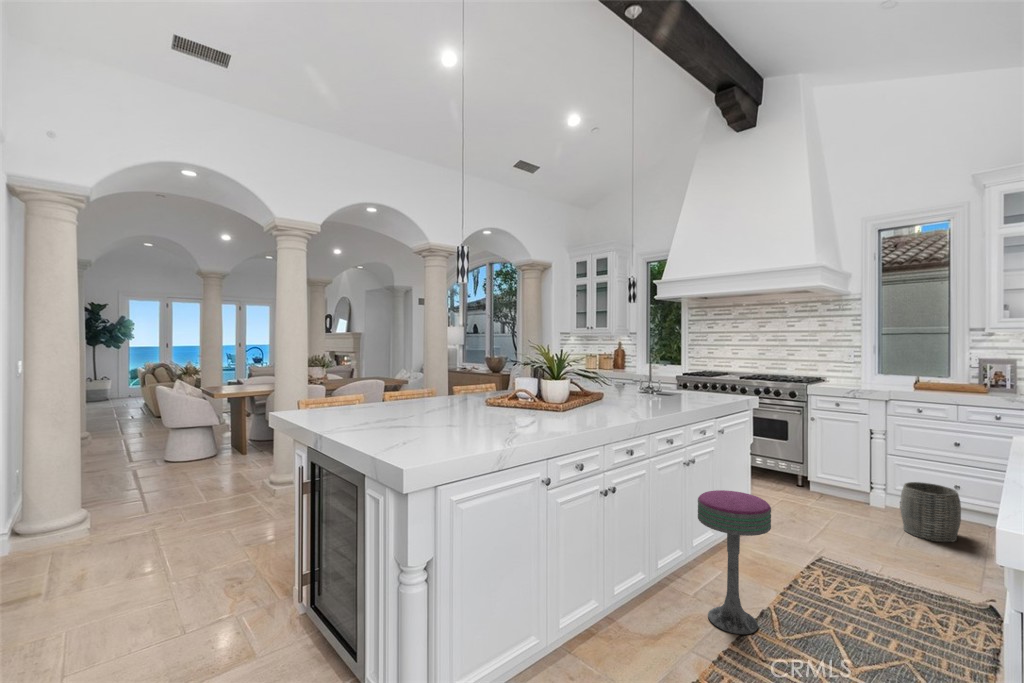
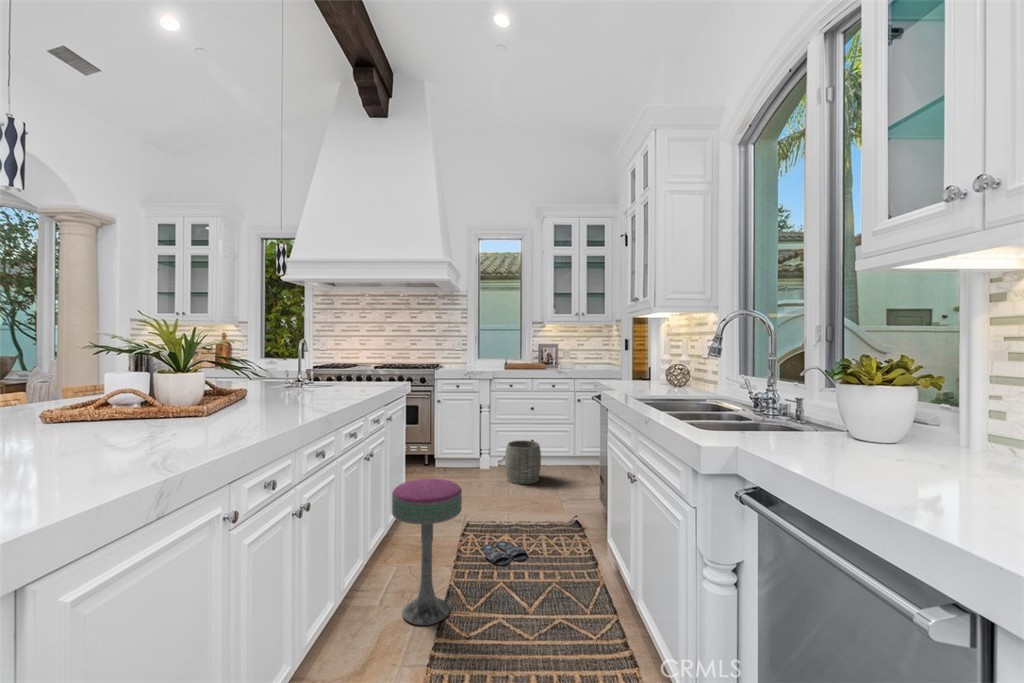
slippers: none [824,587,883,620] -> present [482,541,527,566]

